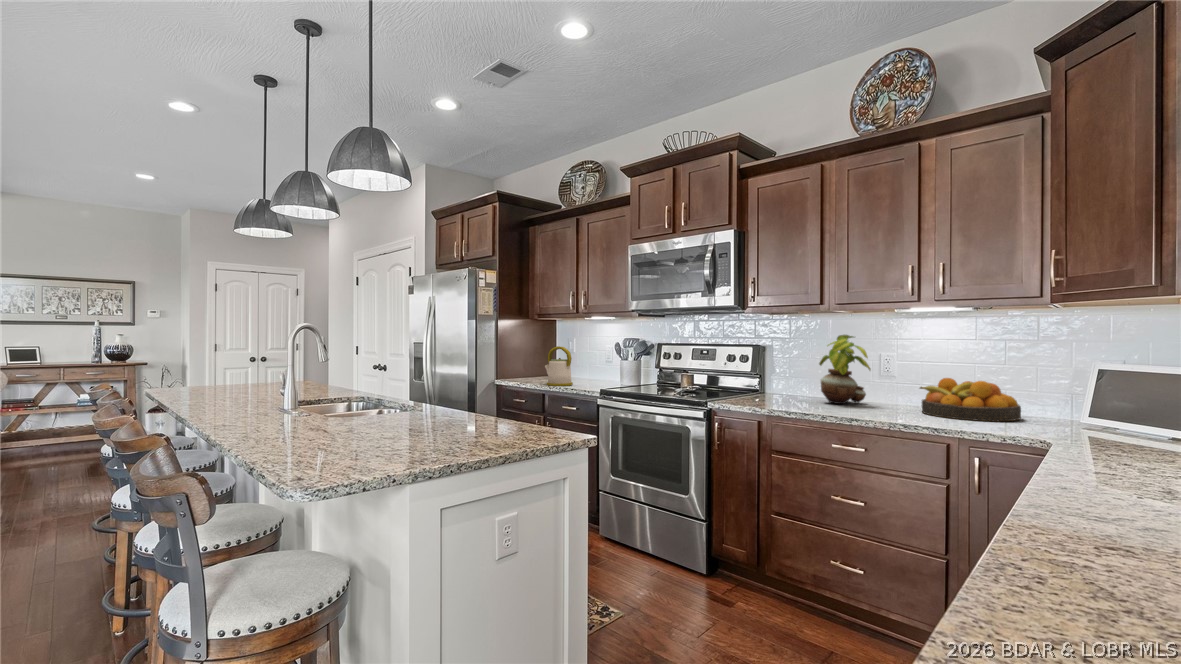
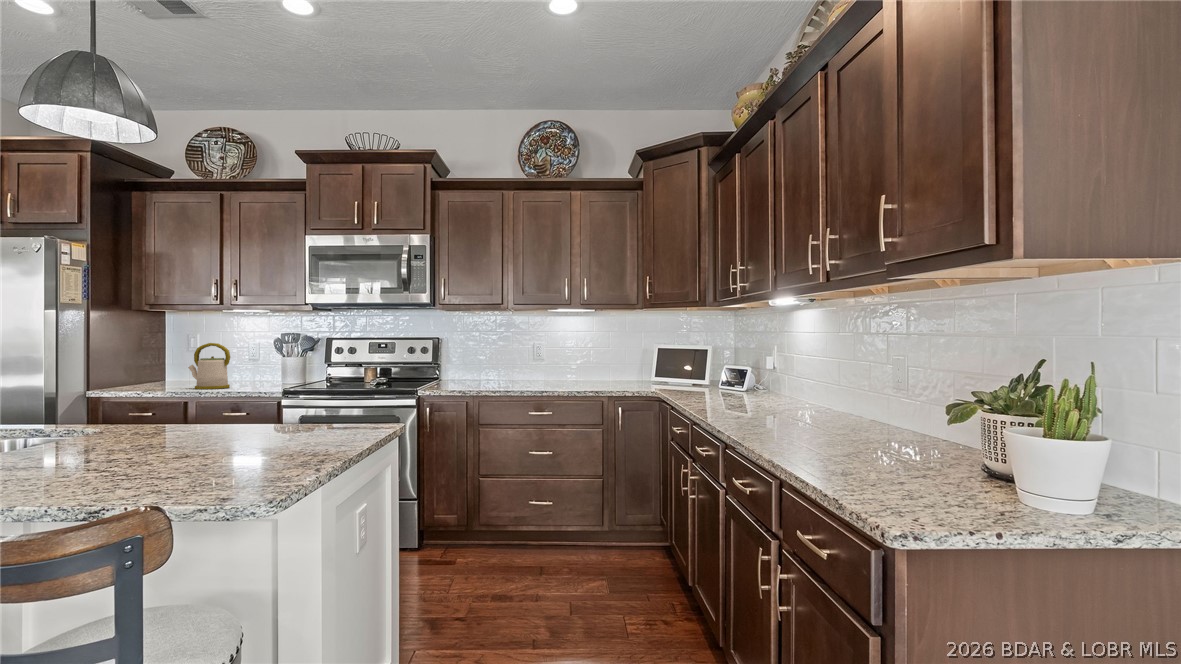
potted plant: present [819,335,871,404] -> none [495,330,536,385]
fruit bowl: present [920,378,1021,421] -> none [569,360,625,387]

